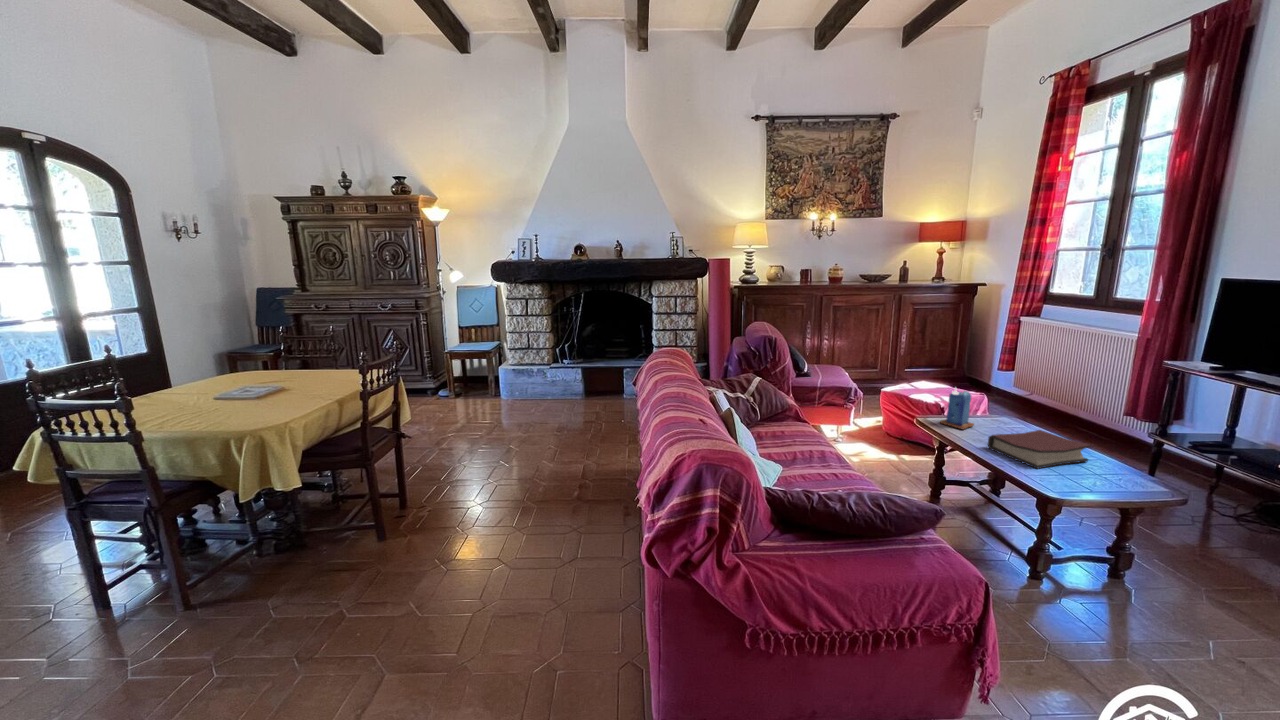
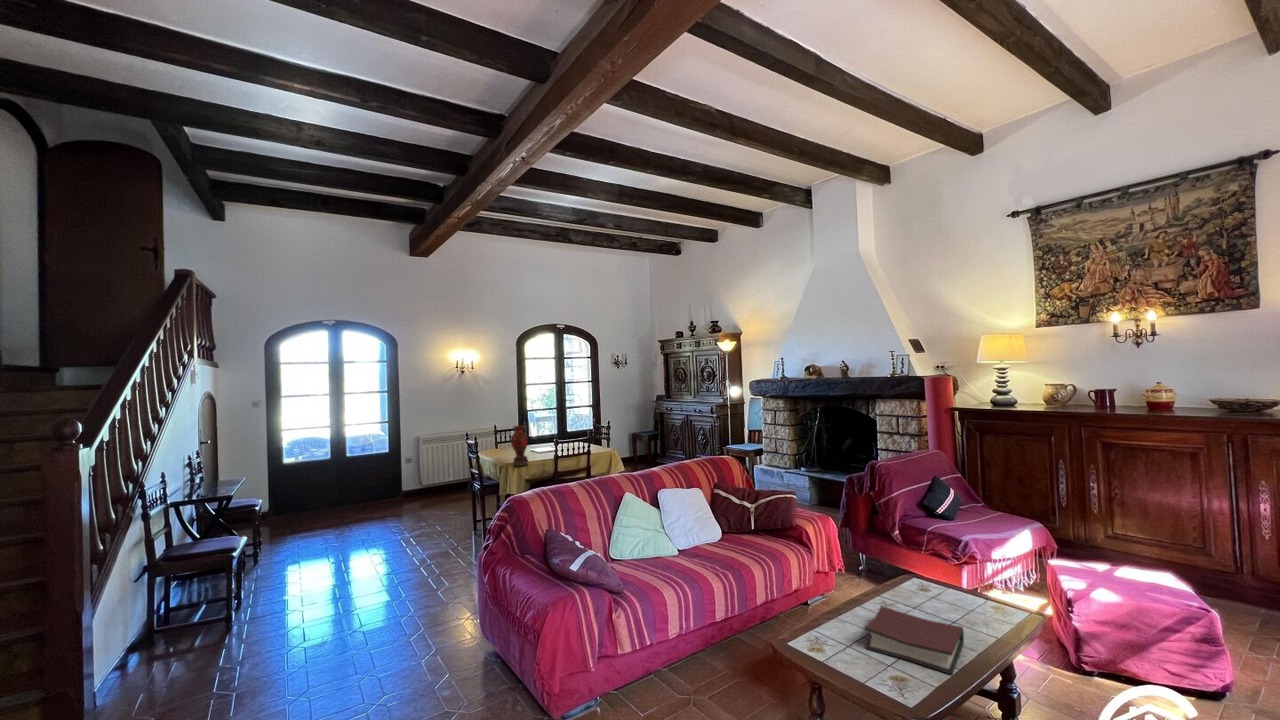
vase: none [219,330,271,420] -> present [511,425,528,467]
candle: present [940,388,974,430] -> none [915,553,947,608]

